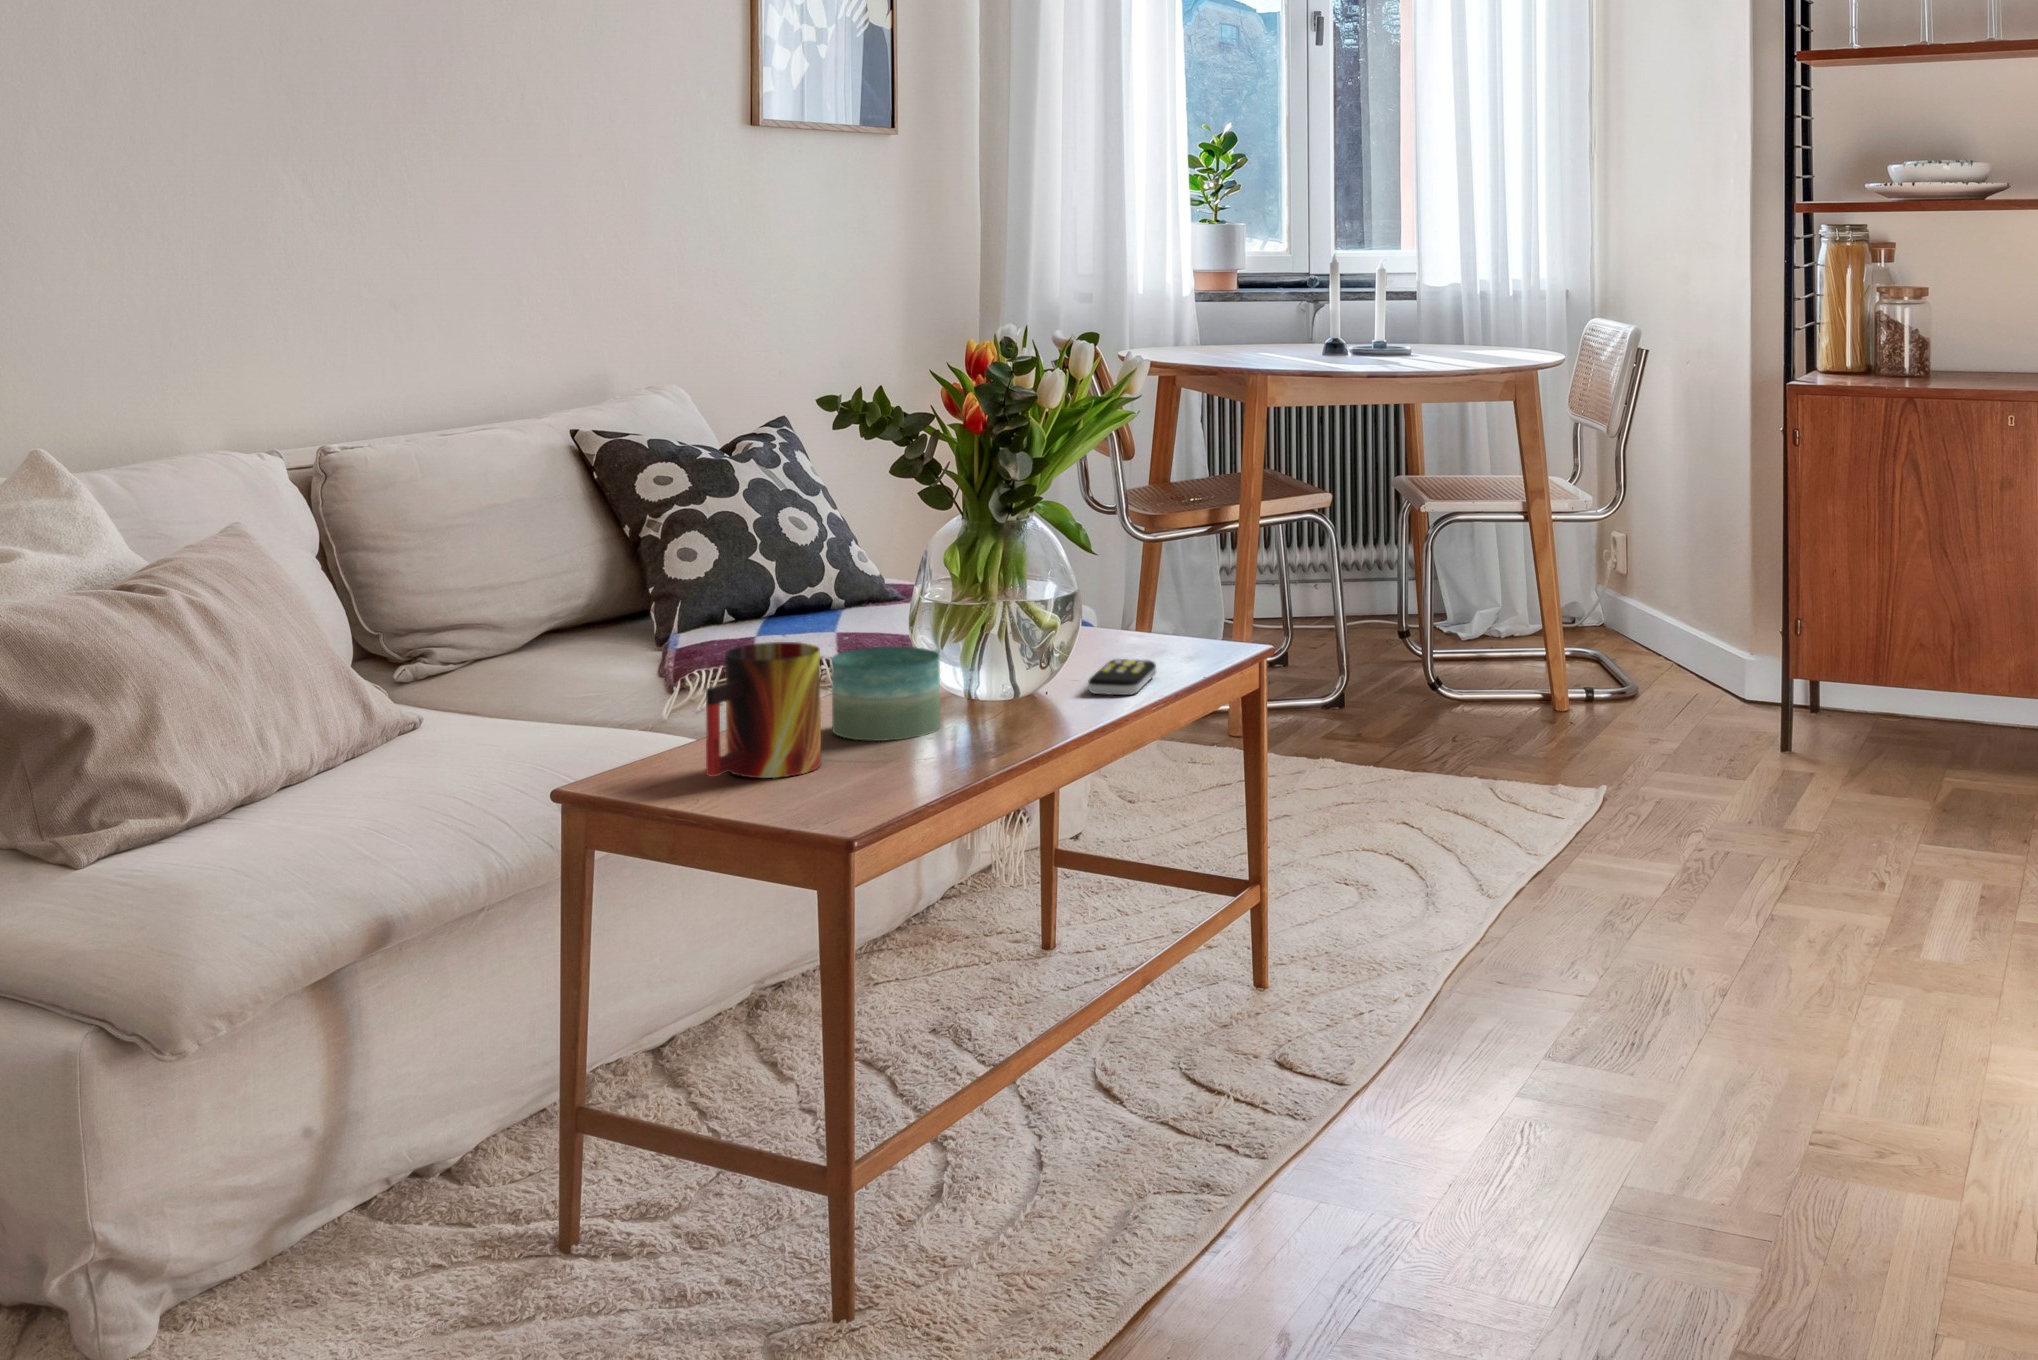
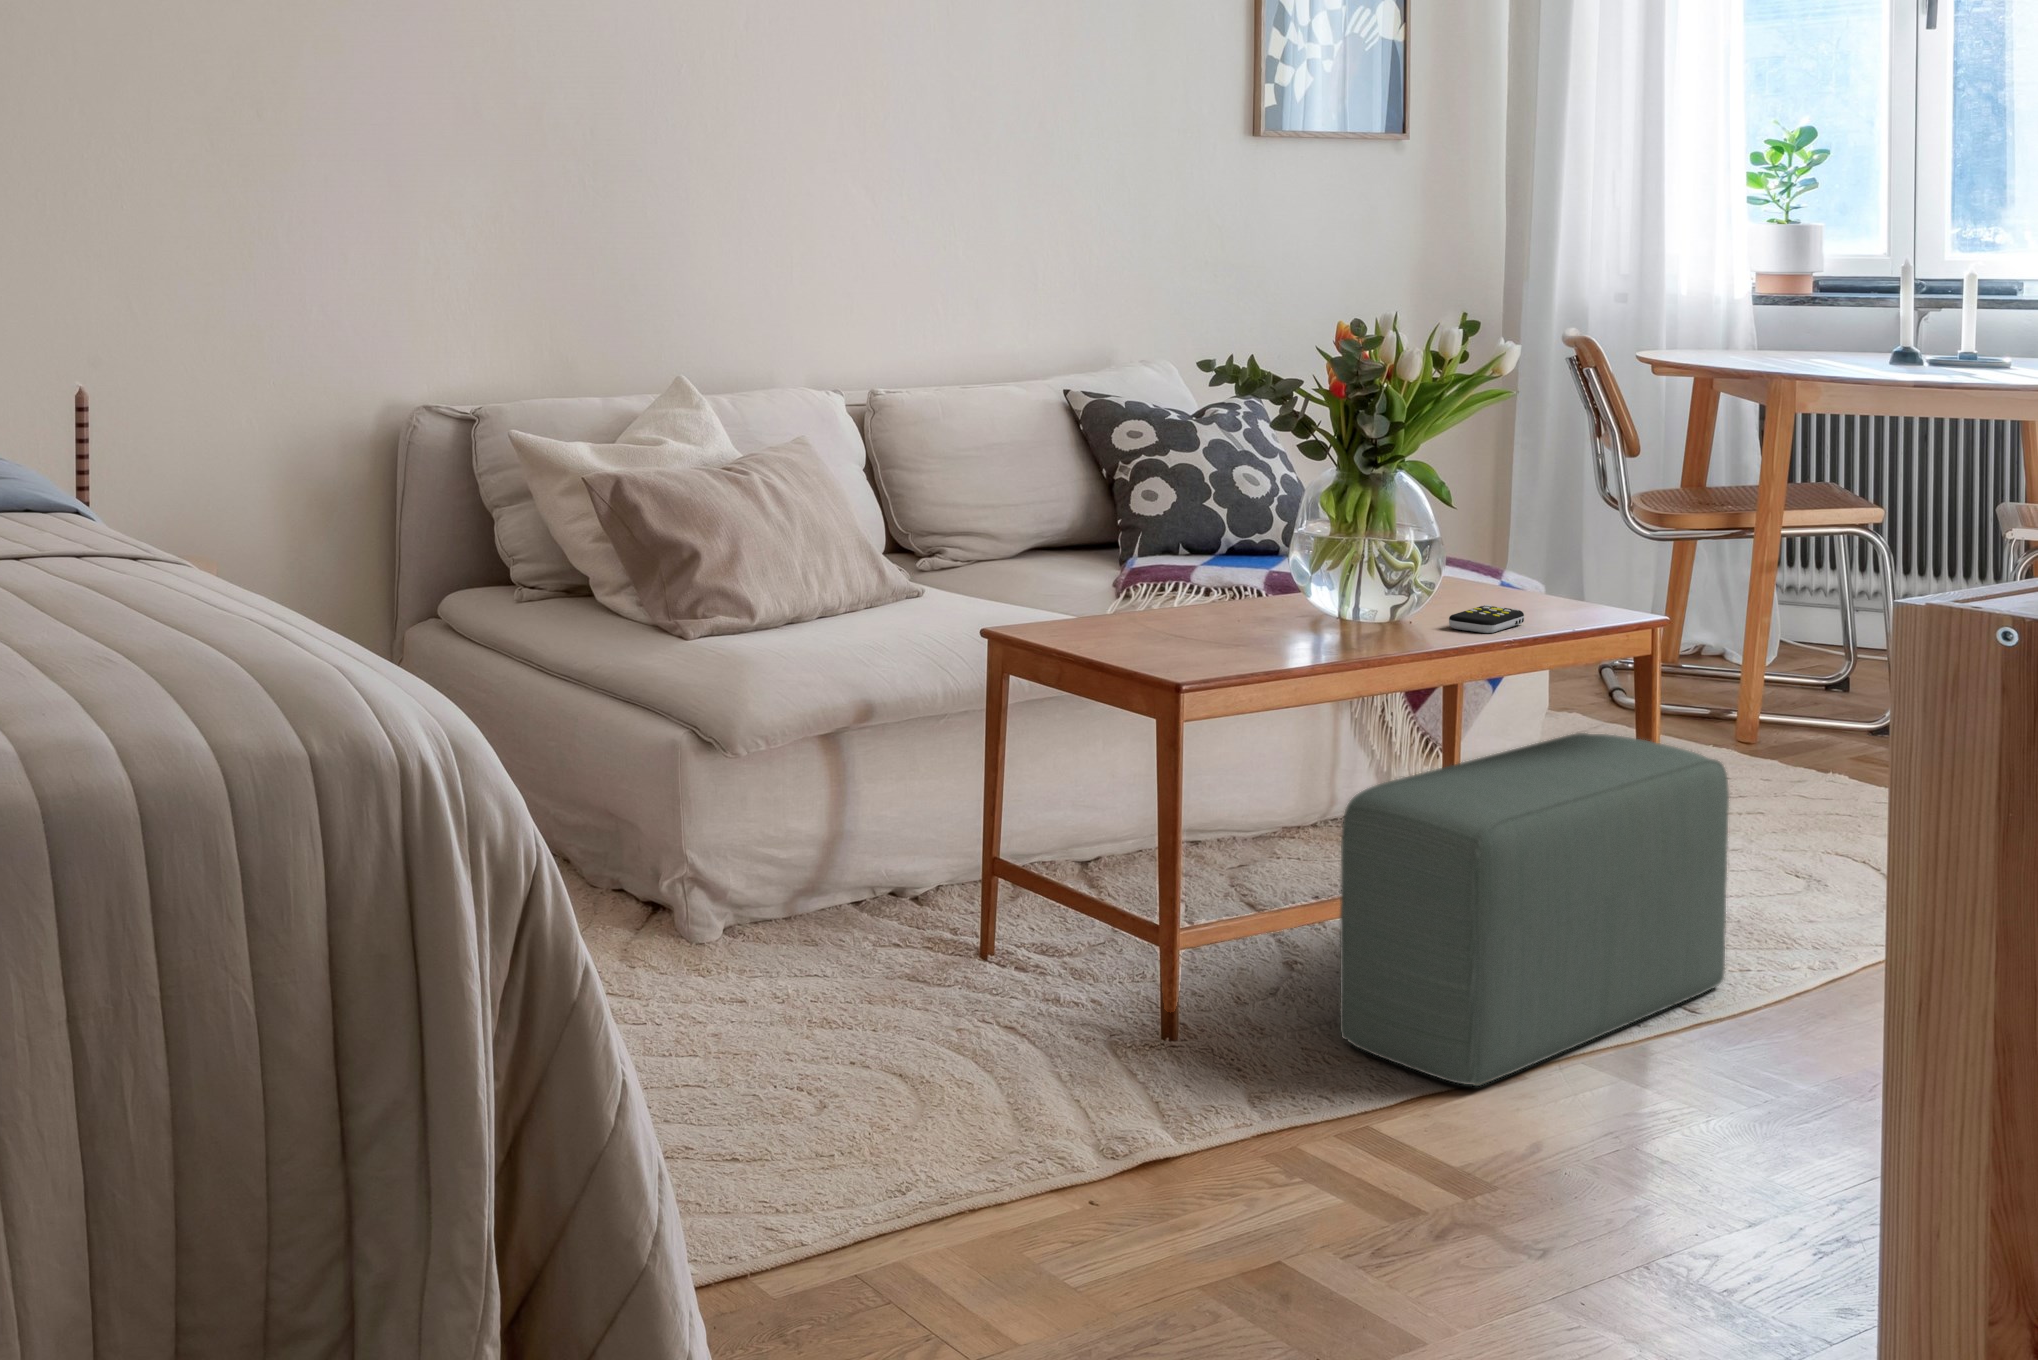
mug: present [706,642,821,778] -> none [1093,546,1189,645]
candle: present [831,647,940,741] -> none [1211,565,1303,637]
pouf: none [1031,789,1358,1274] -> present [1340,733,1729,1086]

